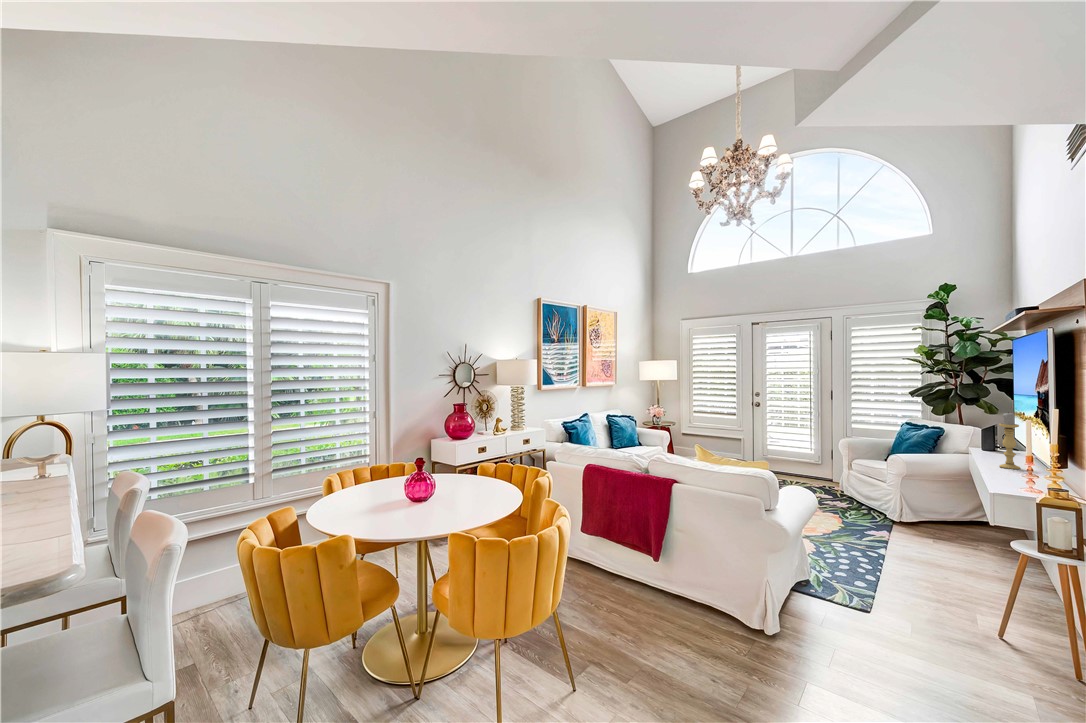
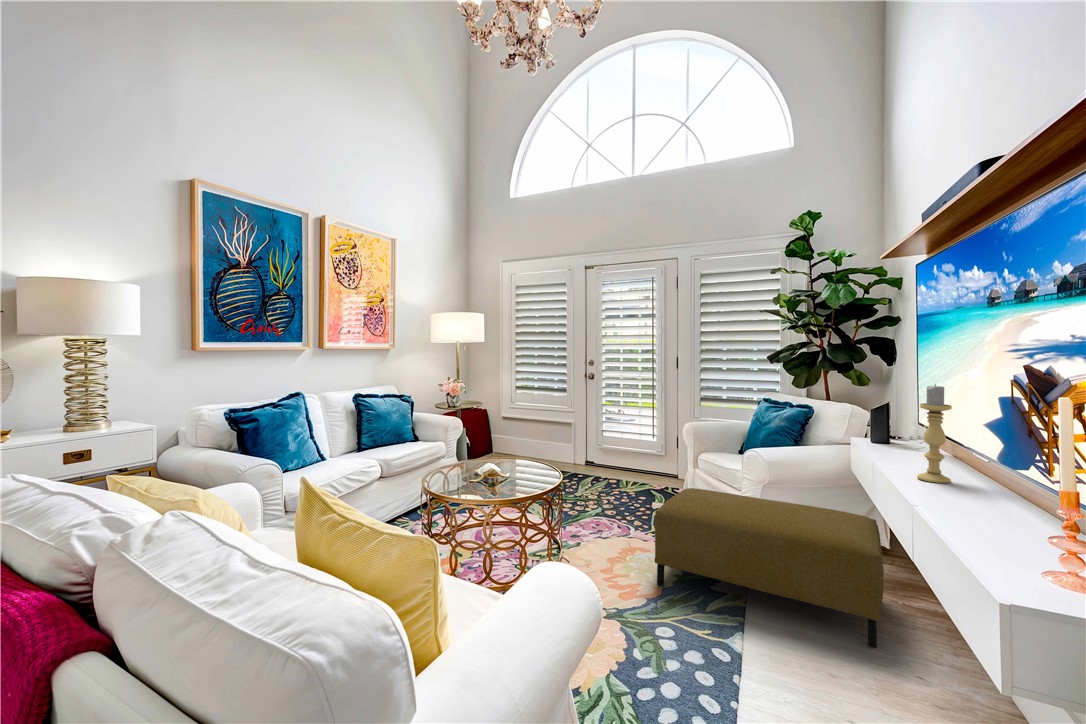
ottoman: none [826,478,985,565] -> present [655,488,884,648]

